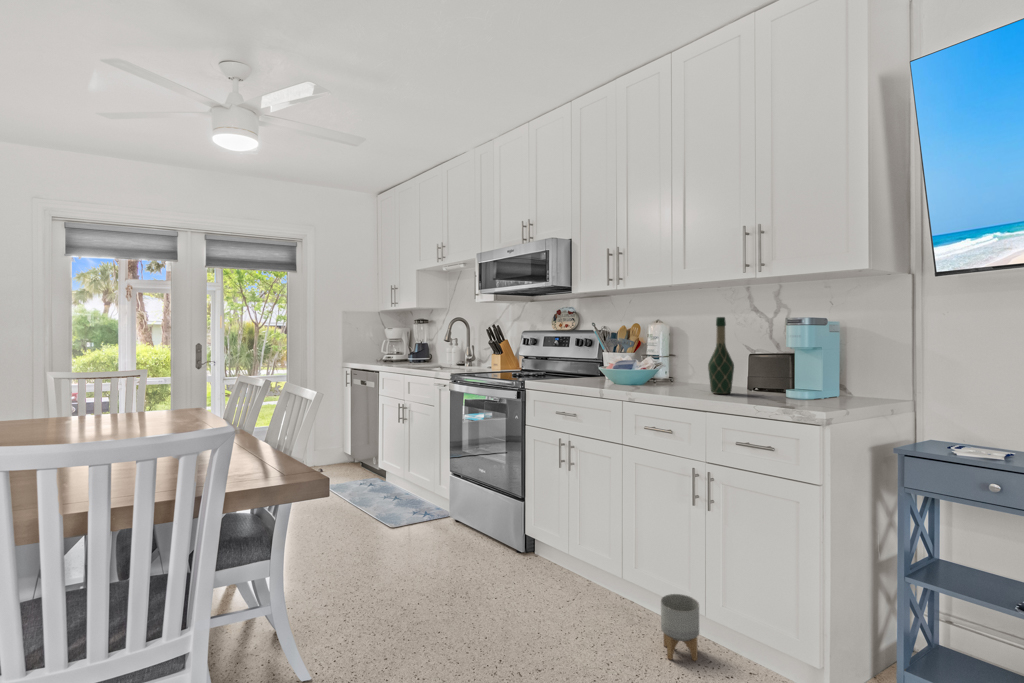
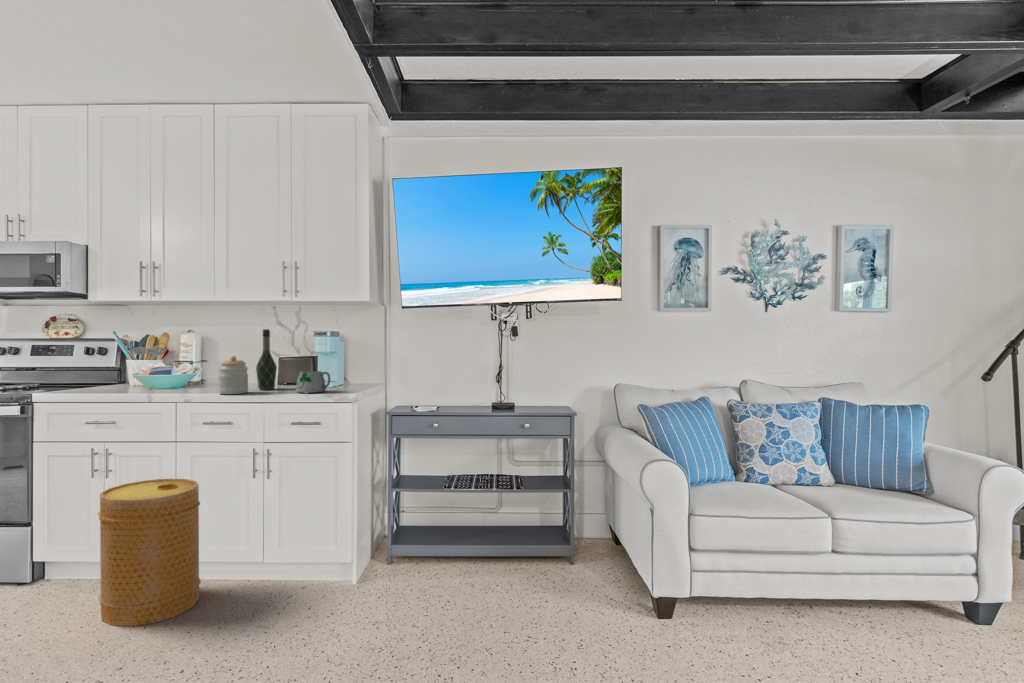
jar: none [658,350,693,397] -> present [218,356,248,394]
mug: none [749,373,795,406] -> present [296,371,330,394]
basket: none [533,482,631,647] -> present [98,479,201,626]
planter: present [661,594,699,661] -> none [233,549,265,601]

